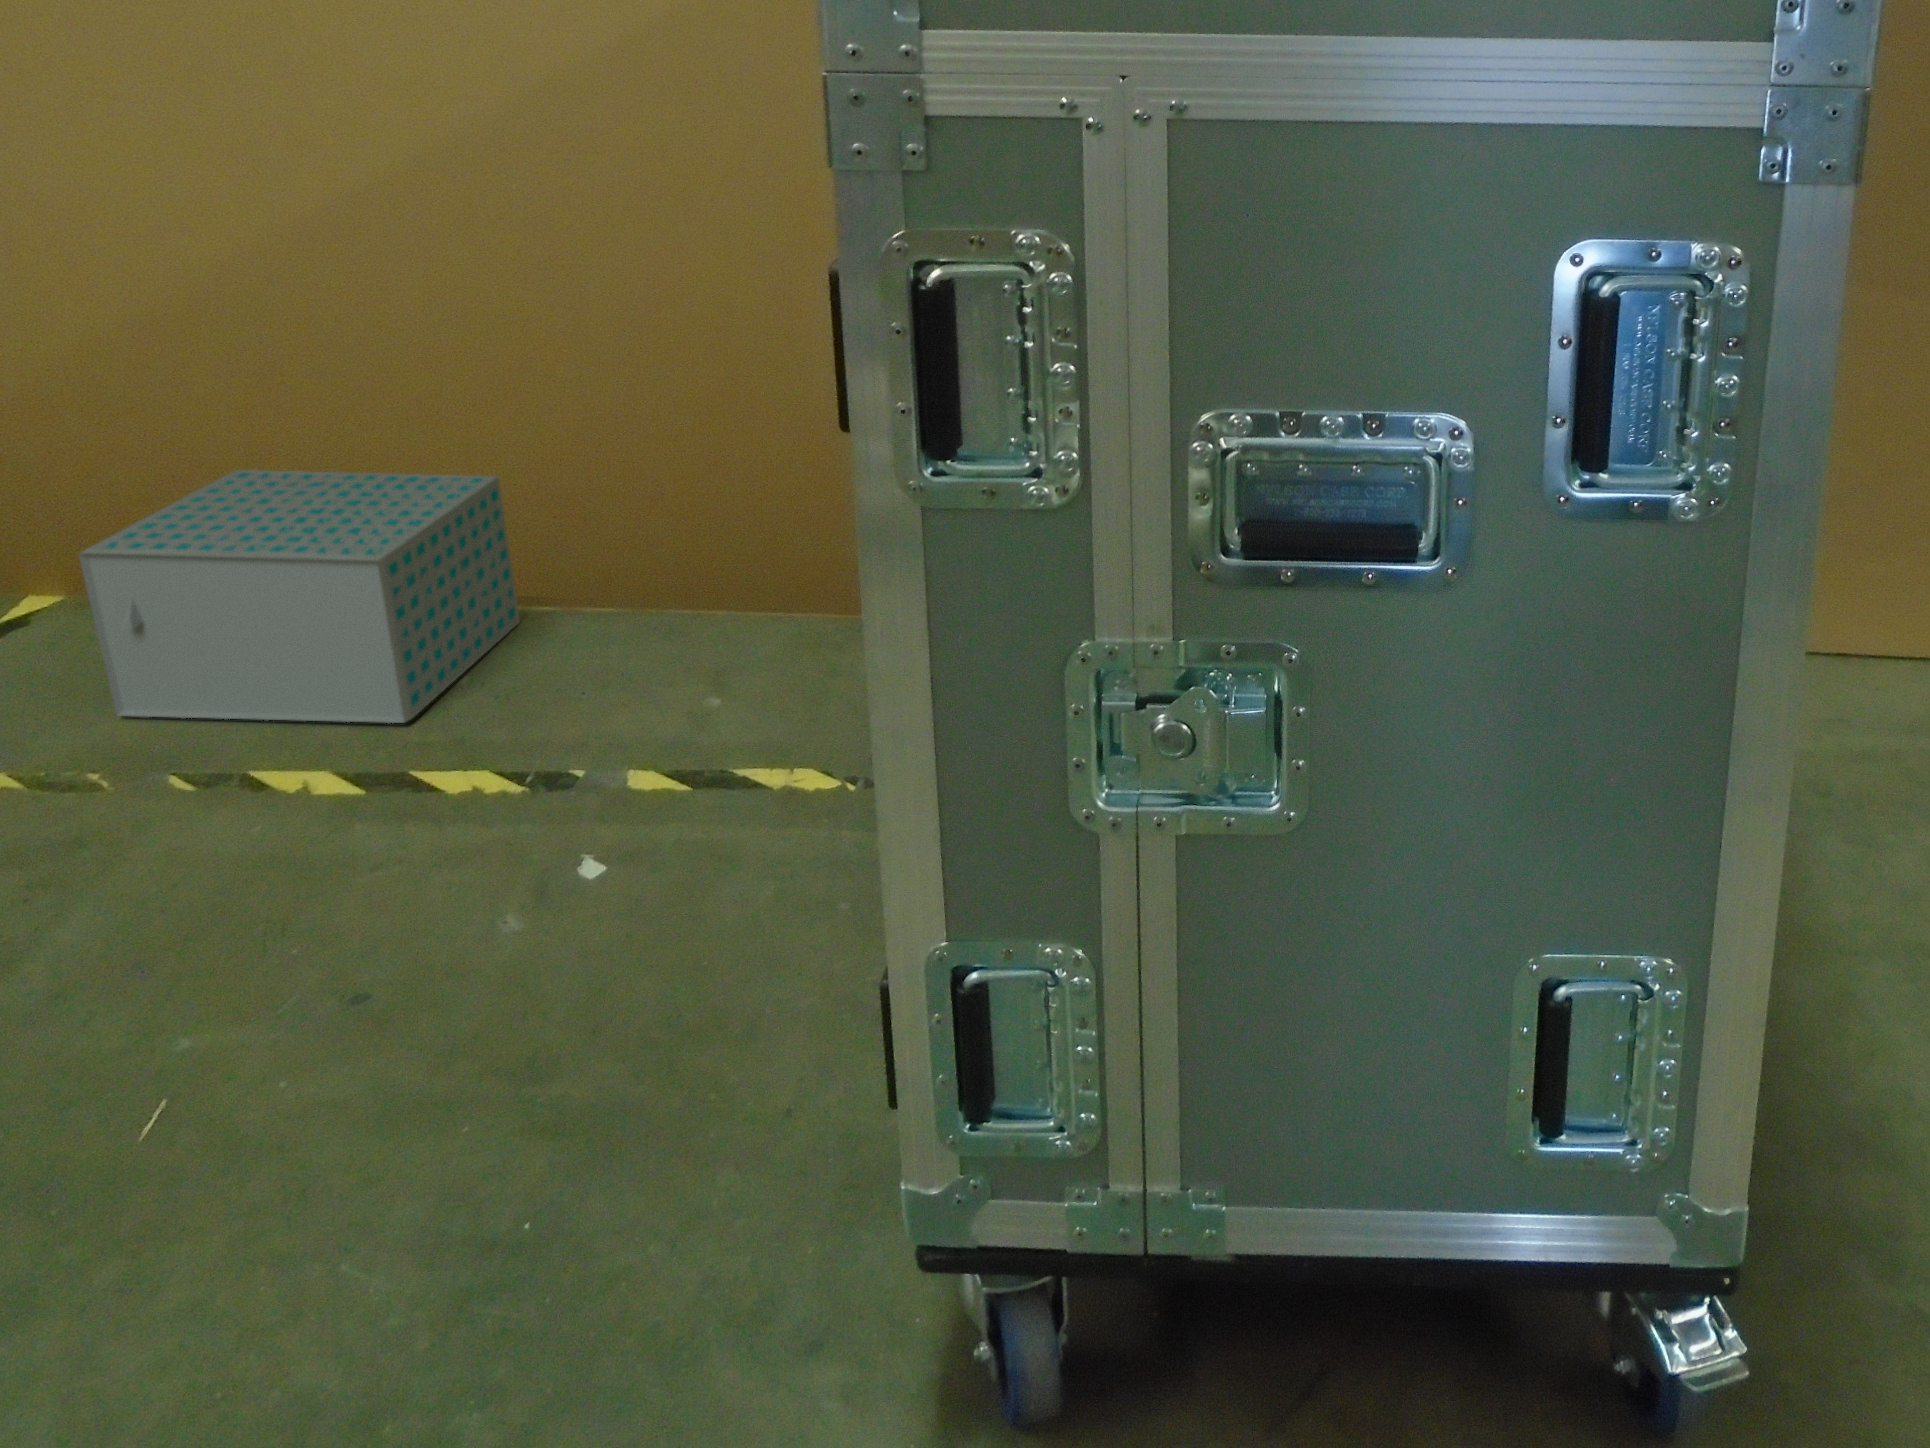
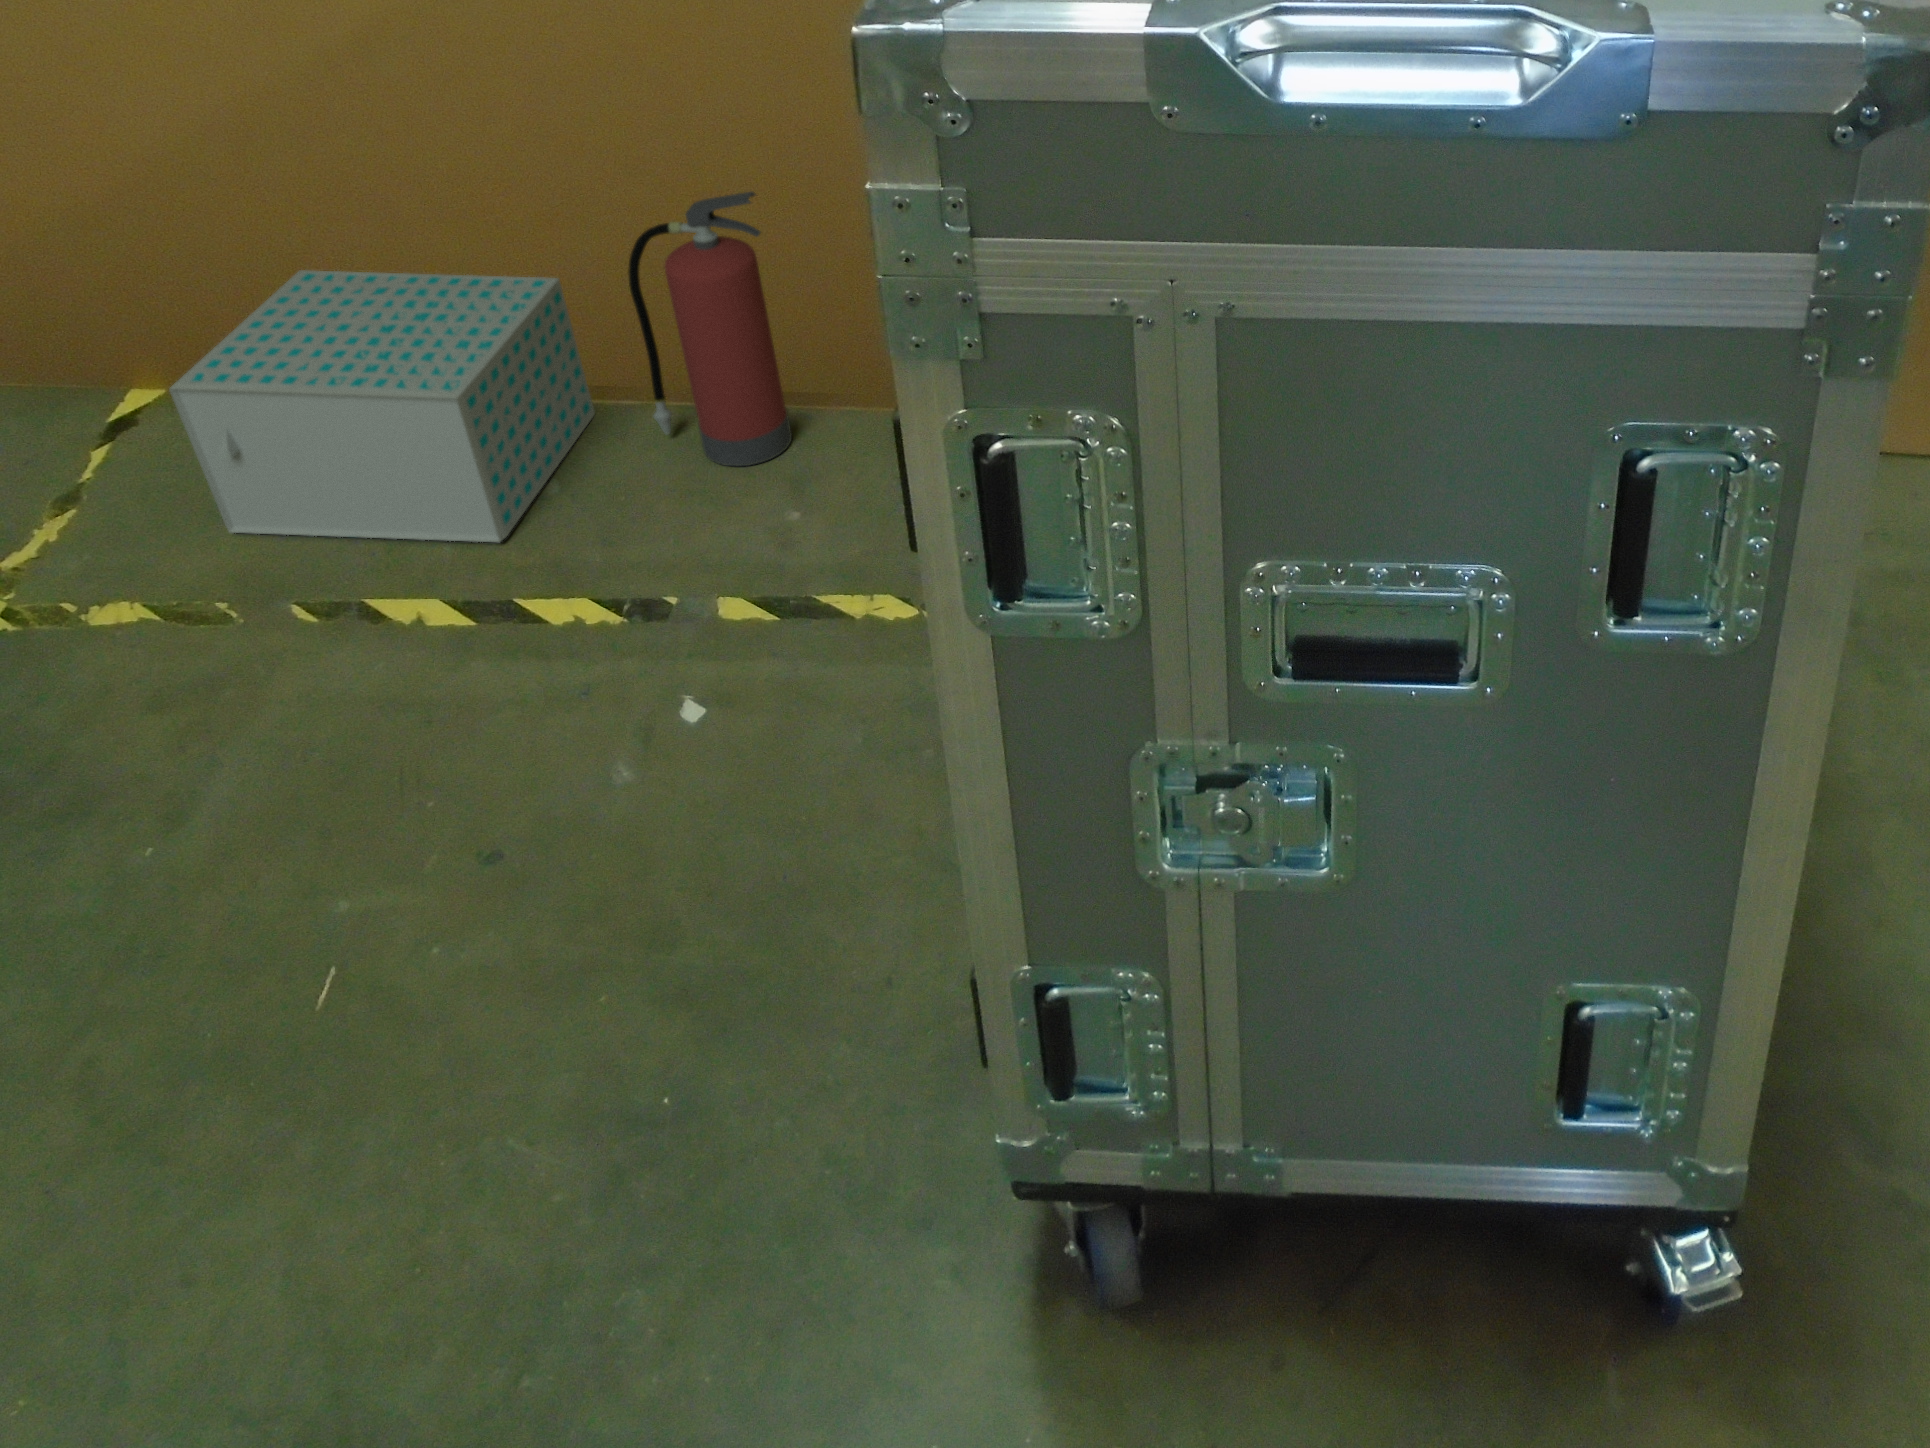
fire extinguisher: none [569,380,719,663] -> present [628,192,792,466]

